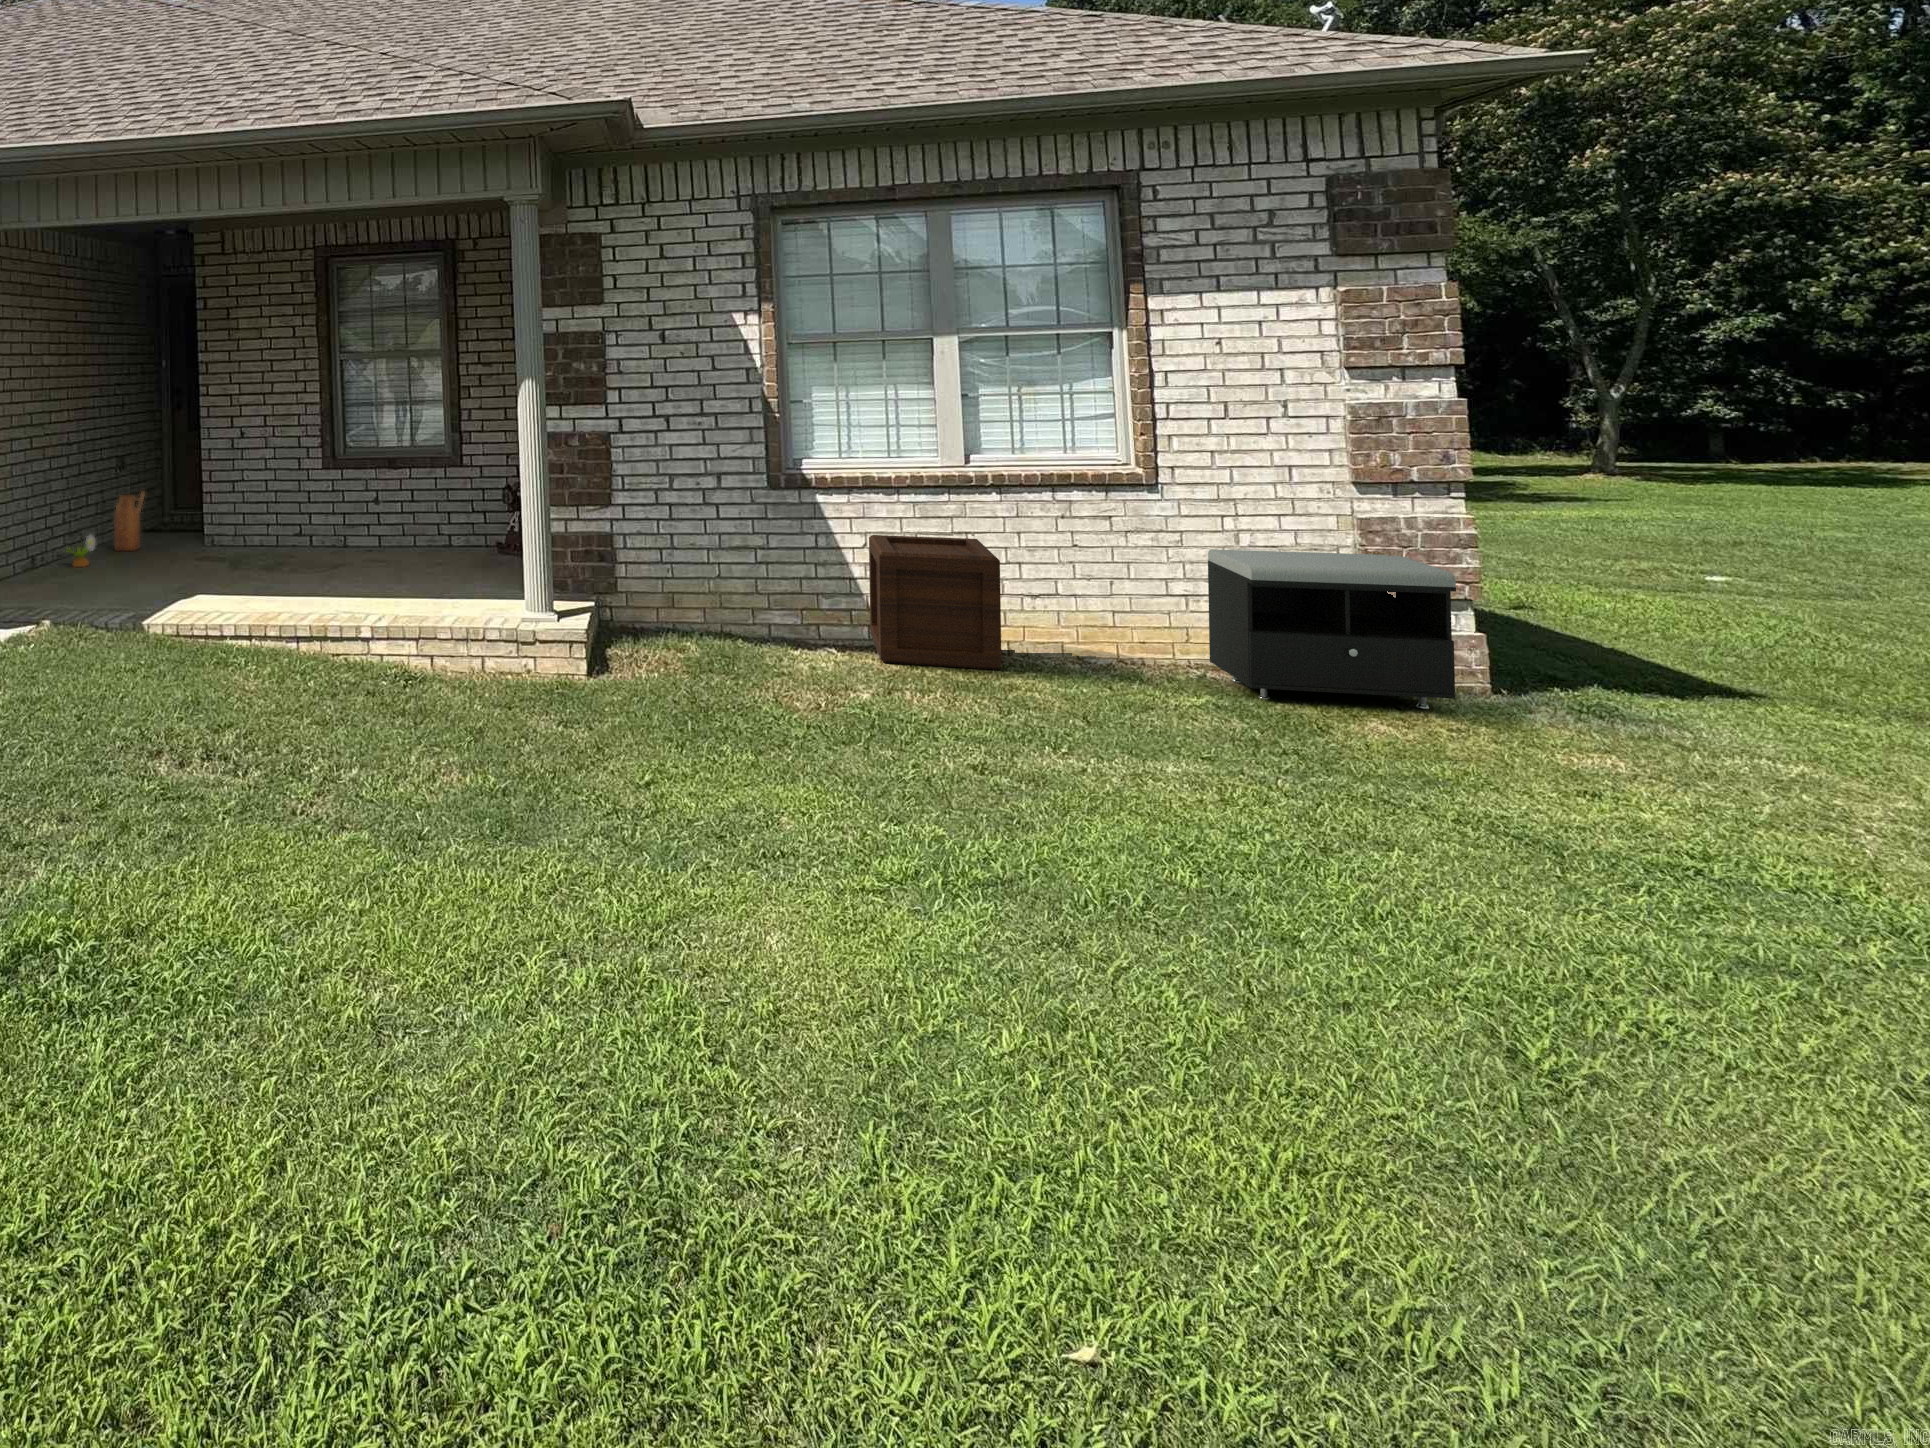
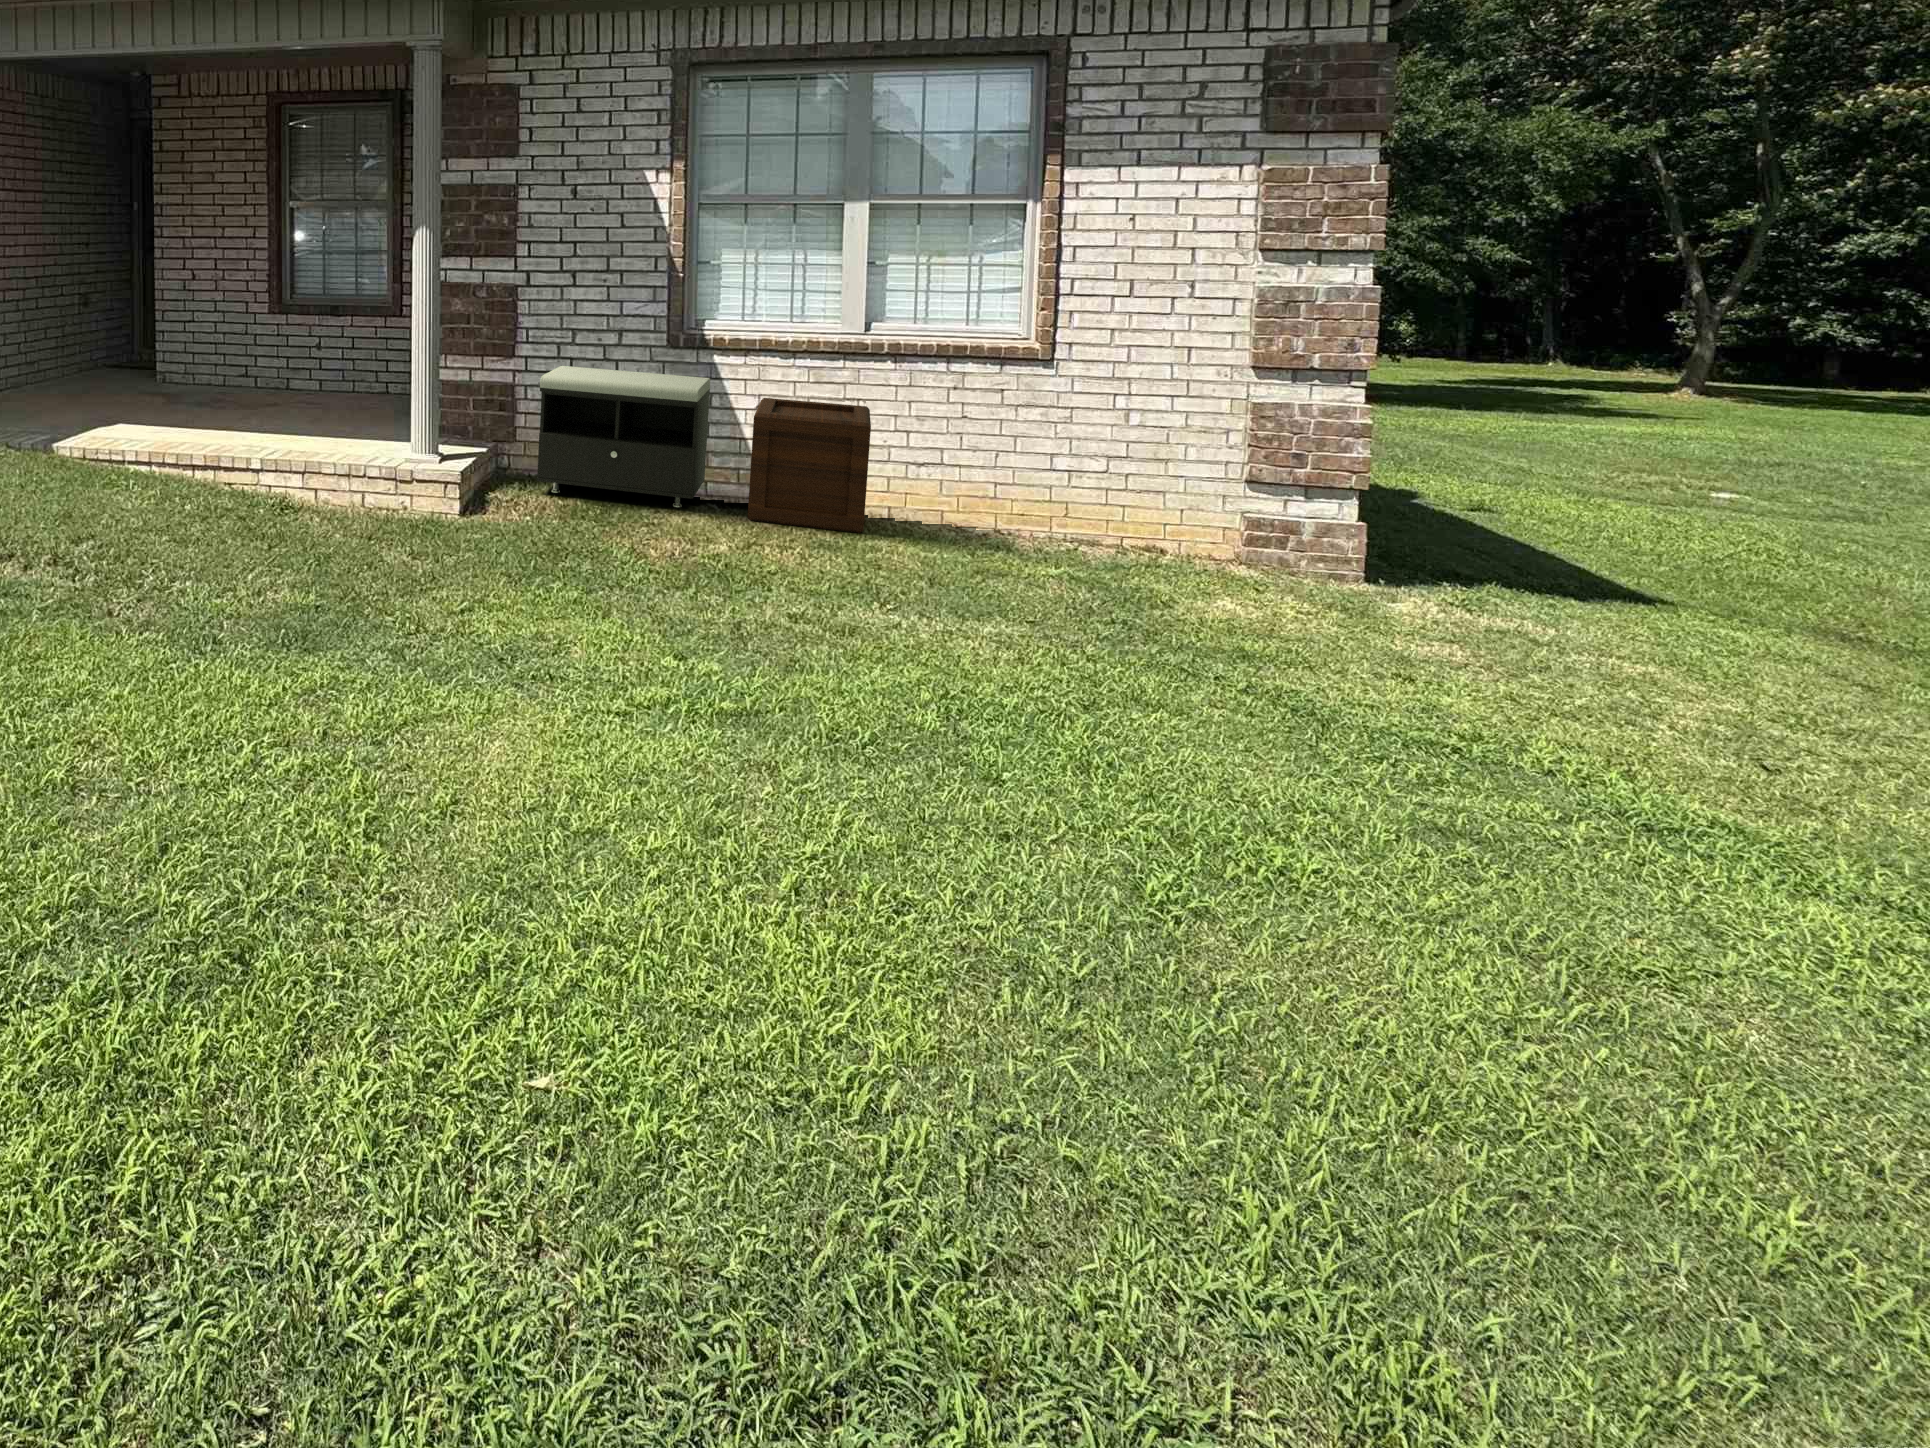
watering can: present [114,492,145,551] -> none [69,327,103,385]
decorative plant: present [68,535,95,567] -> none [11,364,44,396]
storage bench: present [1208,549,1456,709] -> present [537,366,710,508]

